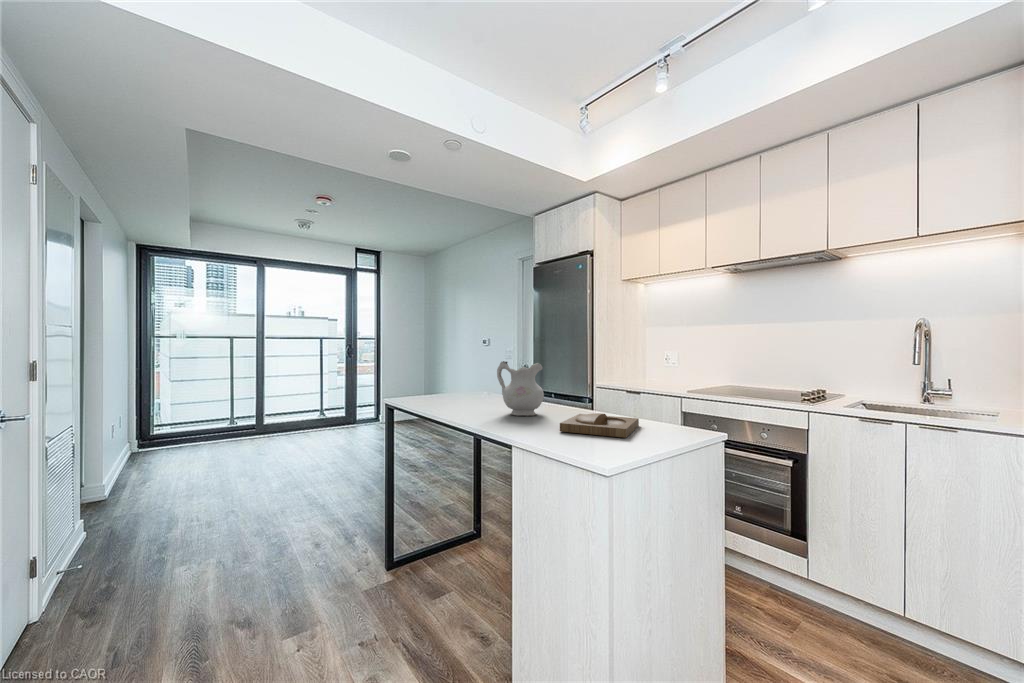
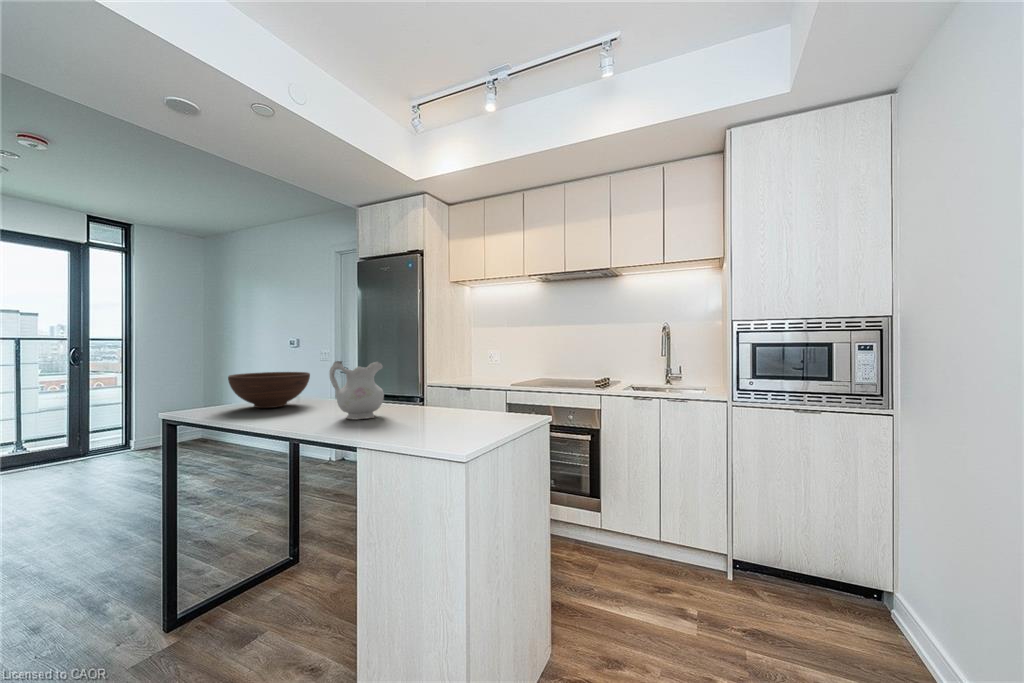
fruit bowl: none [428,370,489,400] -> present [228,372,310,408]
tray: present [560,413,639,438] -> none [412,410,484,432]

